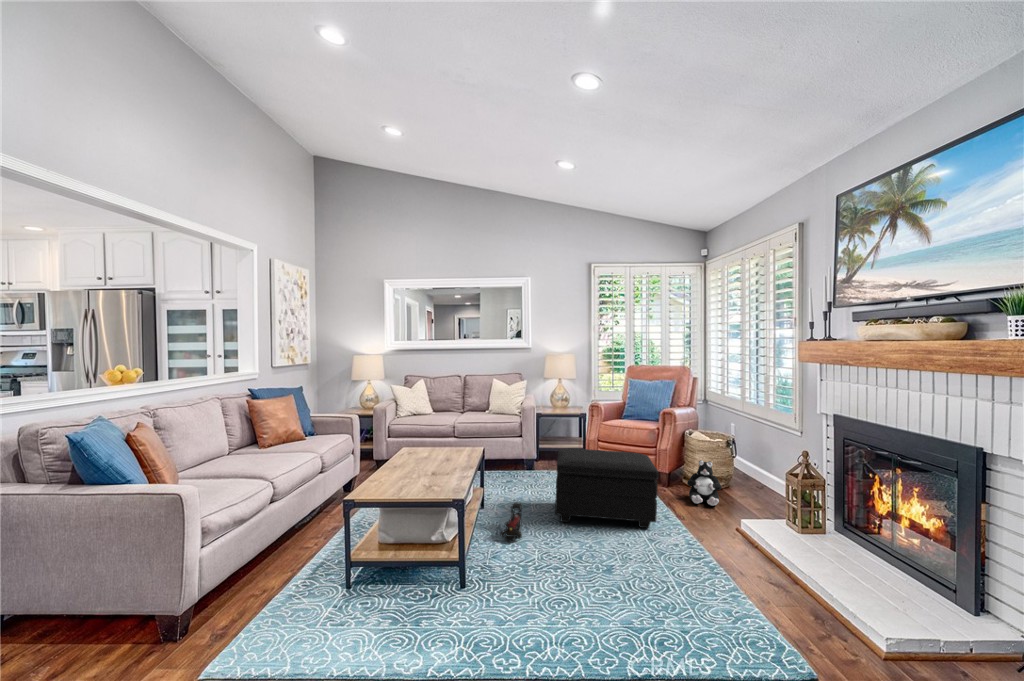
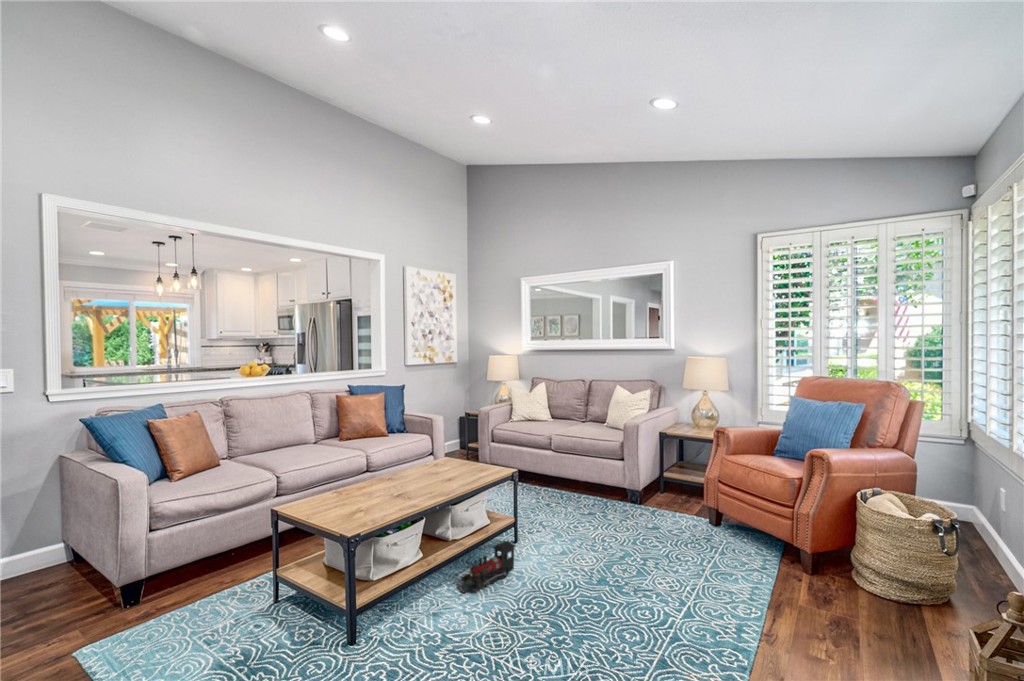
footstool: present [555,449,658,528] -> none [553,484,724,636]
plush toy: present [687,460,722,506] -> none [811,545,885,634]

